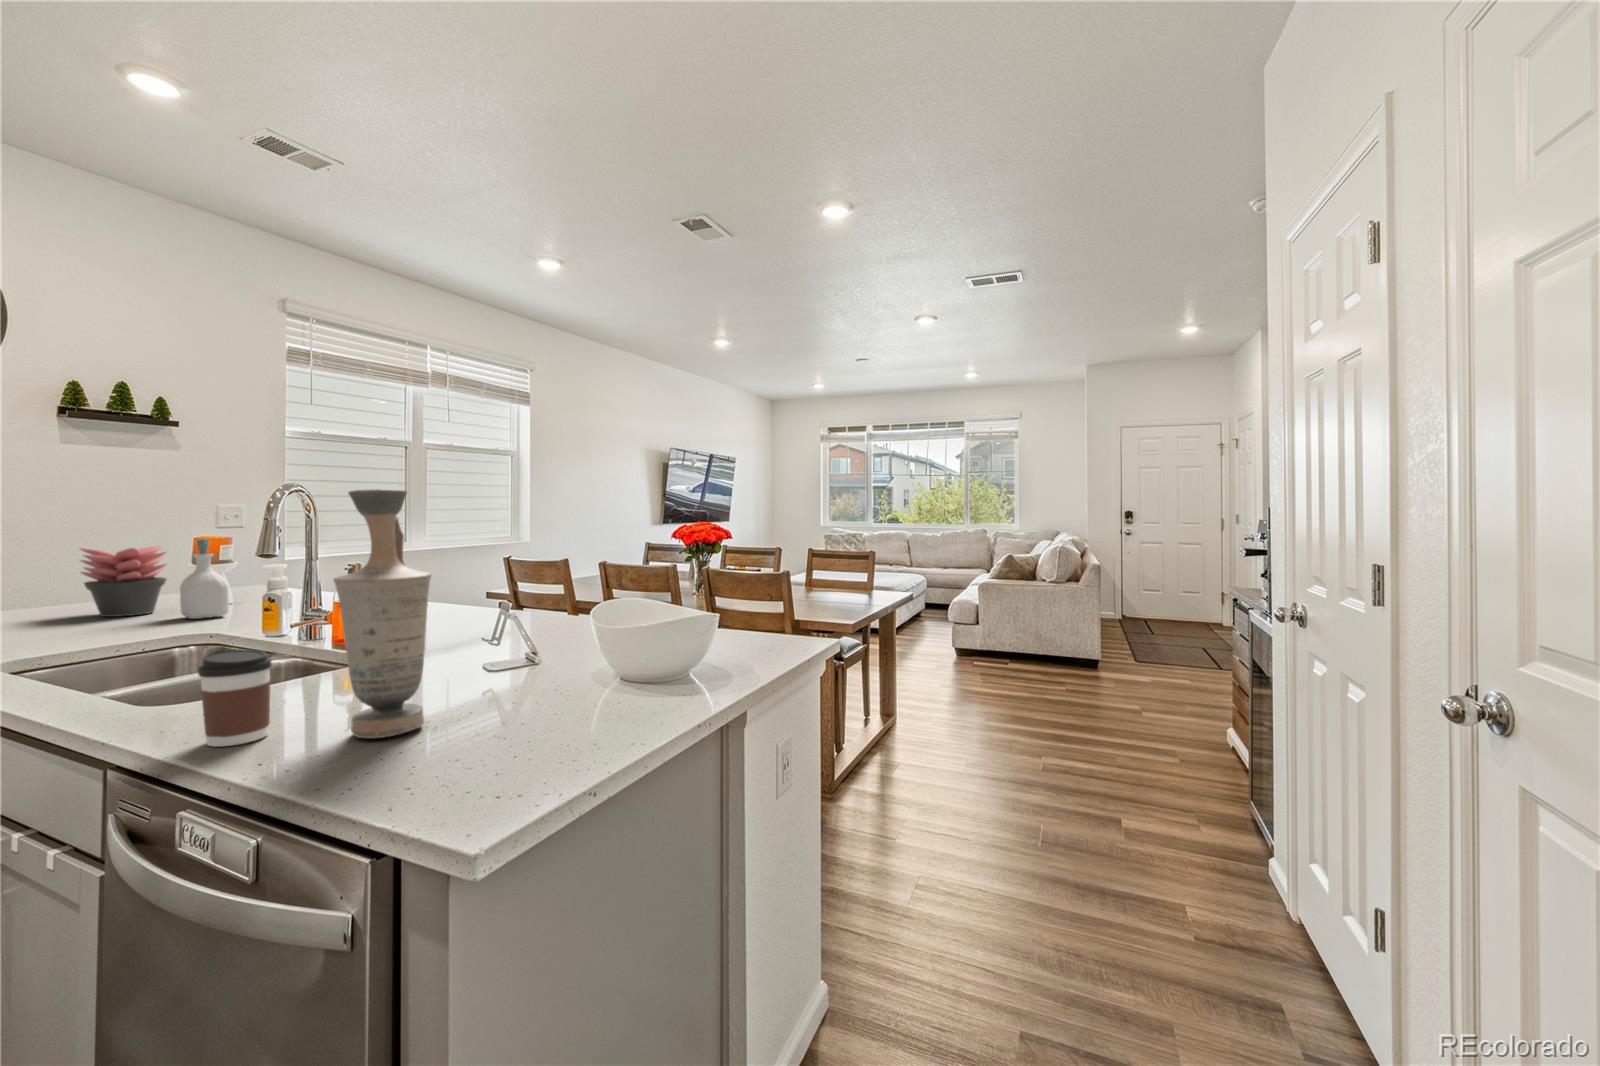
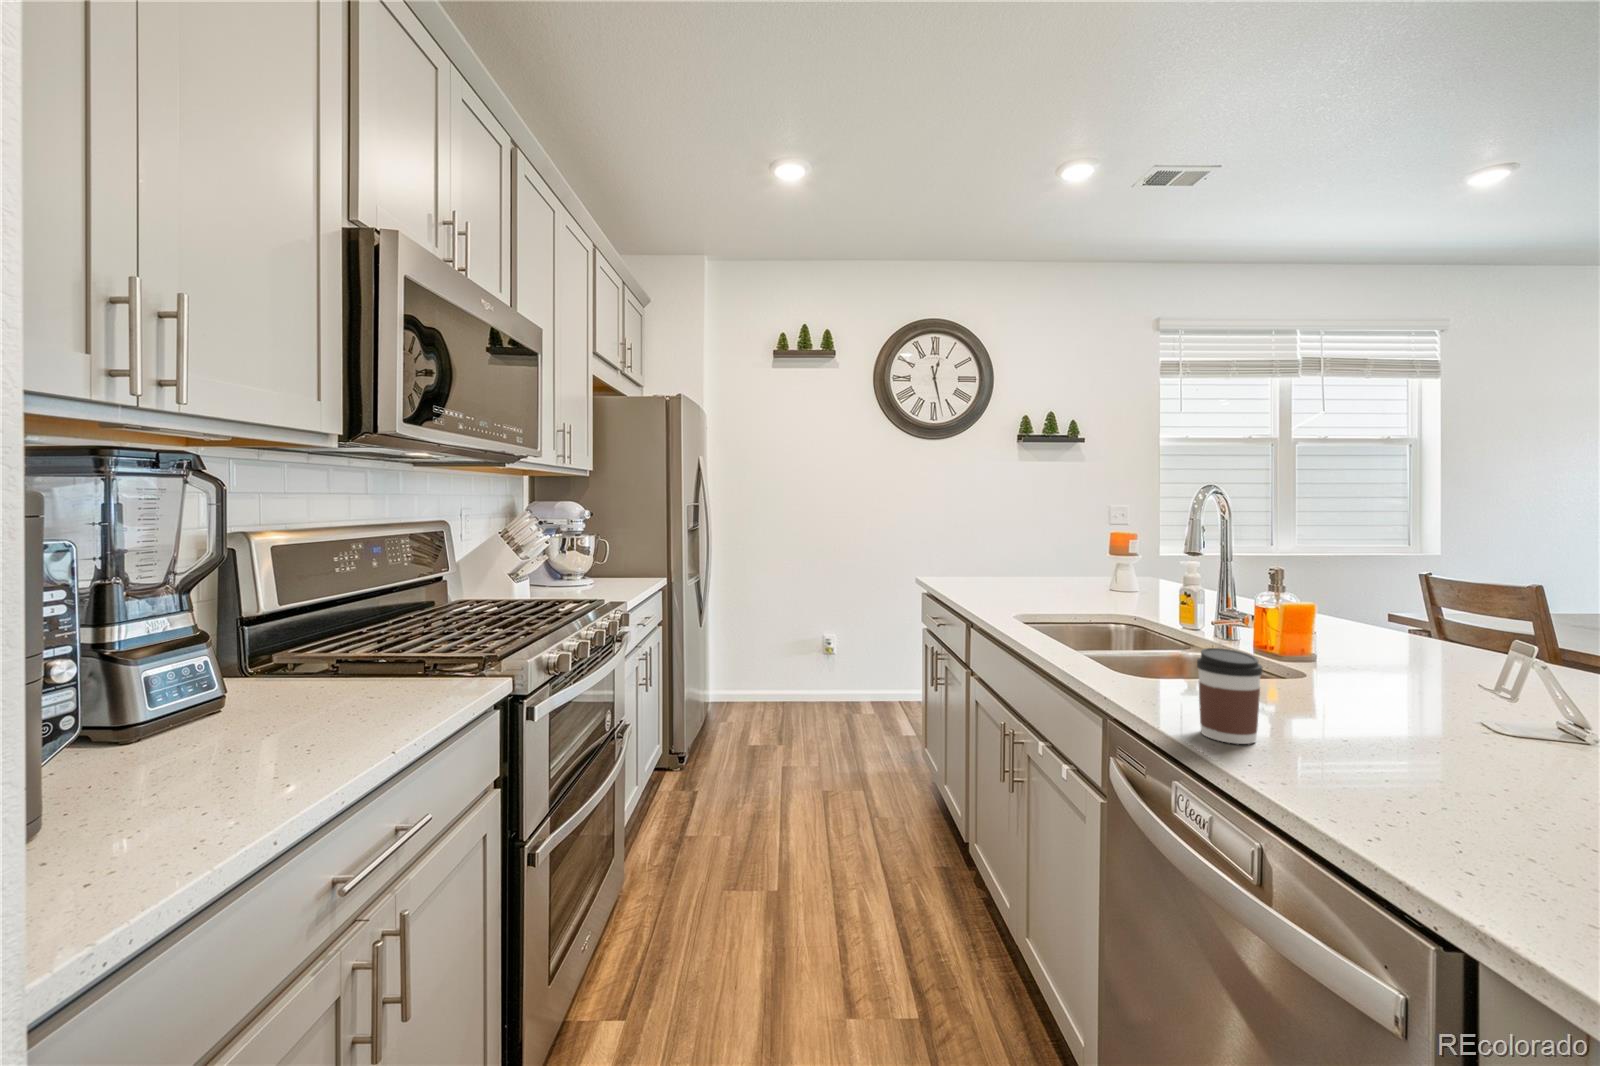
vase: present [334,489,431,738] -> none [1346,489,1485,793]
soap bottle: present [180,539,229,619] -> none [1103,535,1139,602]
succulent plant: present [80,545,166,617] -> none [1040,539,1093,593]

